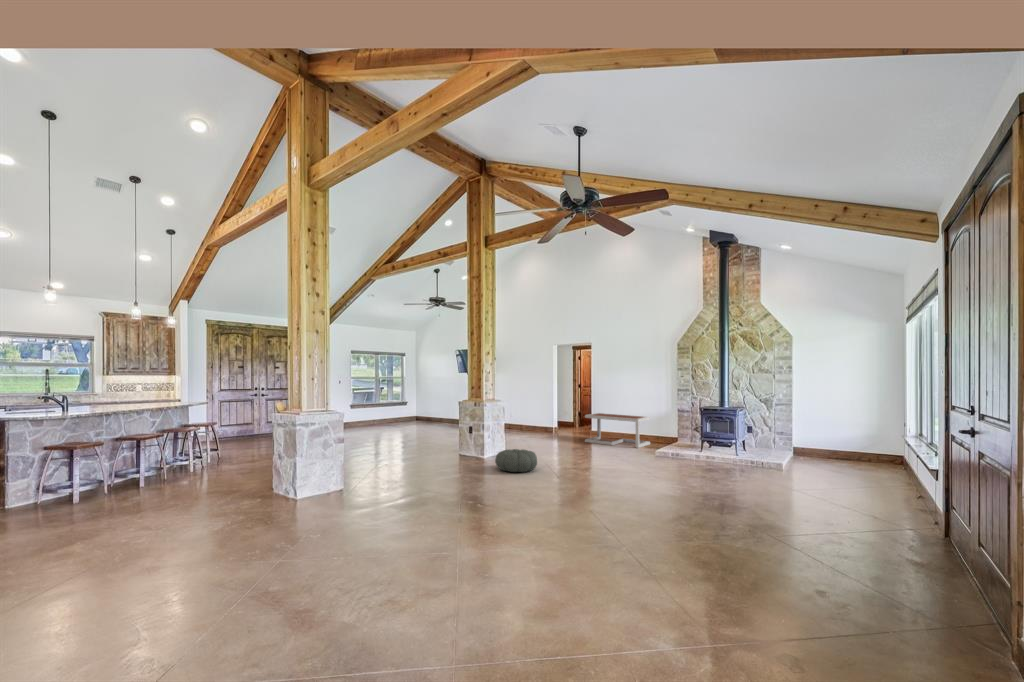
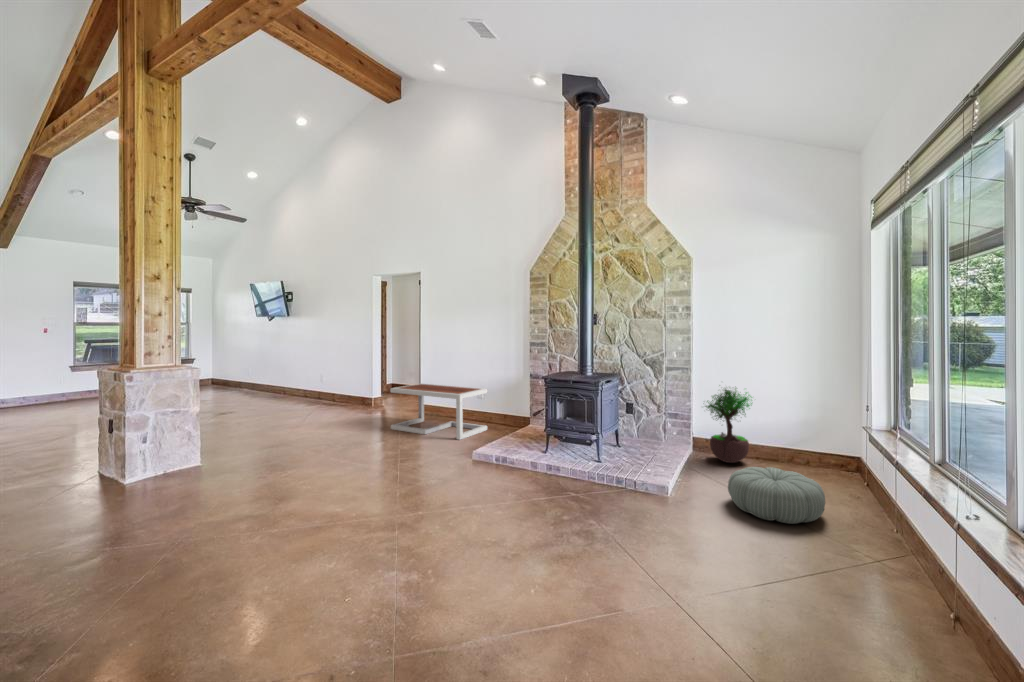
potted tree: none [800,412,834,463] -> present [705,388,752,463]
pouf: present [495,449,537,472] -> present [728,467,825,524]

